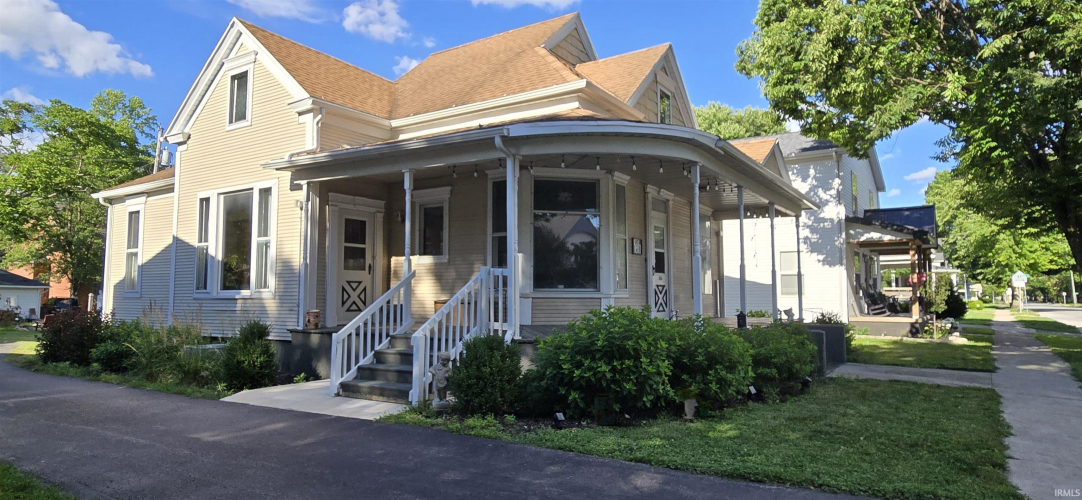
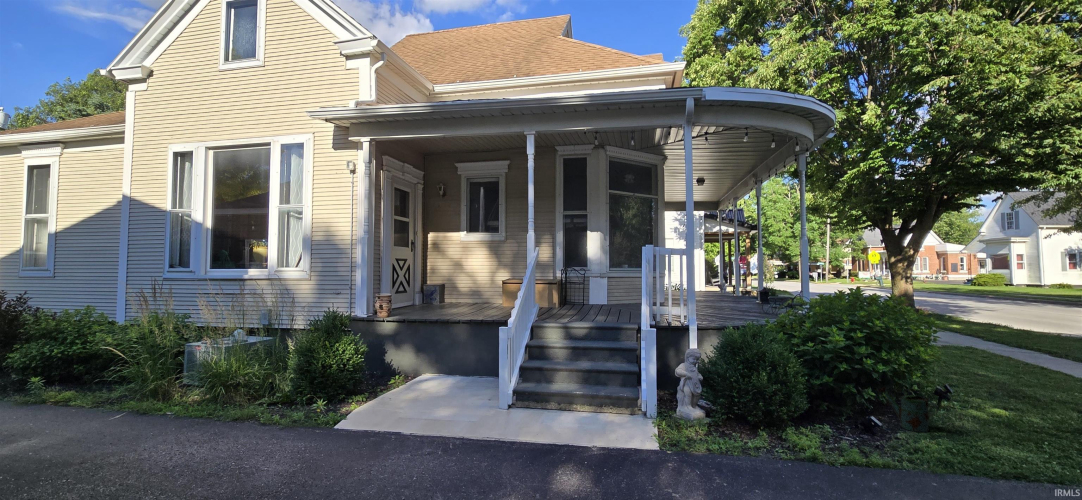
potted plant: present [676,385,712,419] -> none [933,376,979,412]

